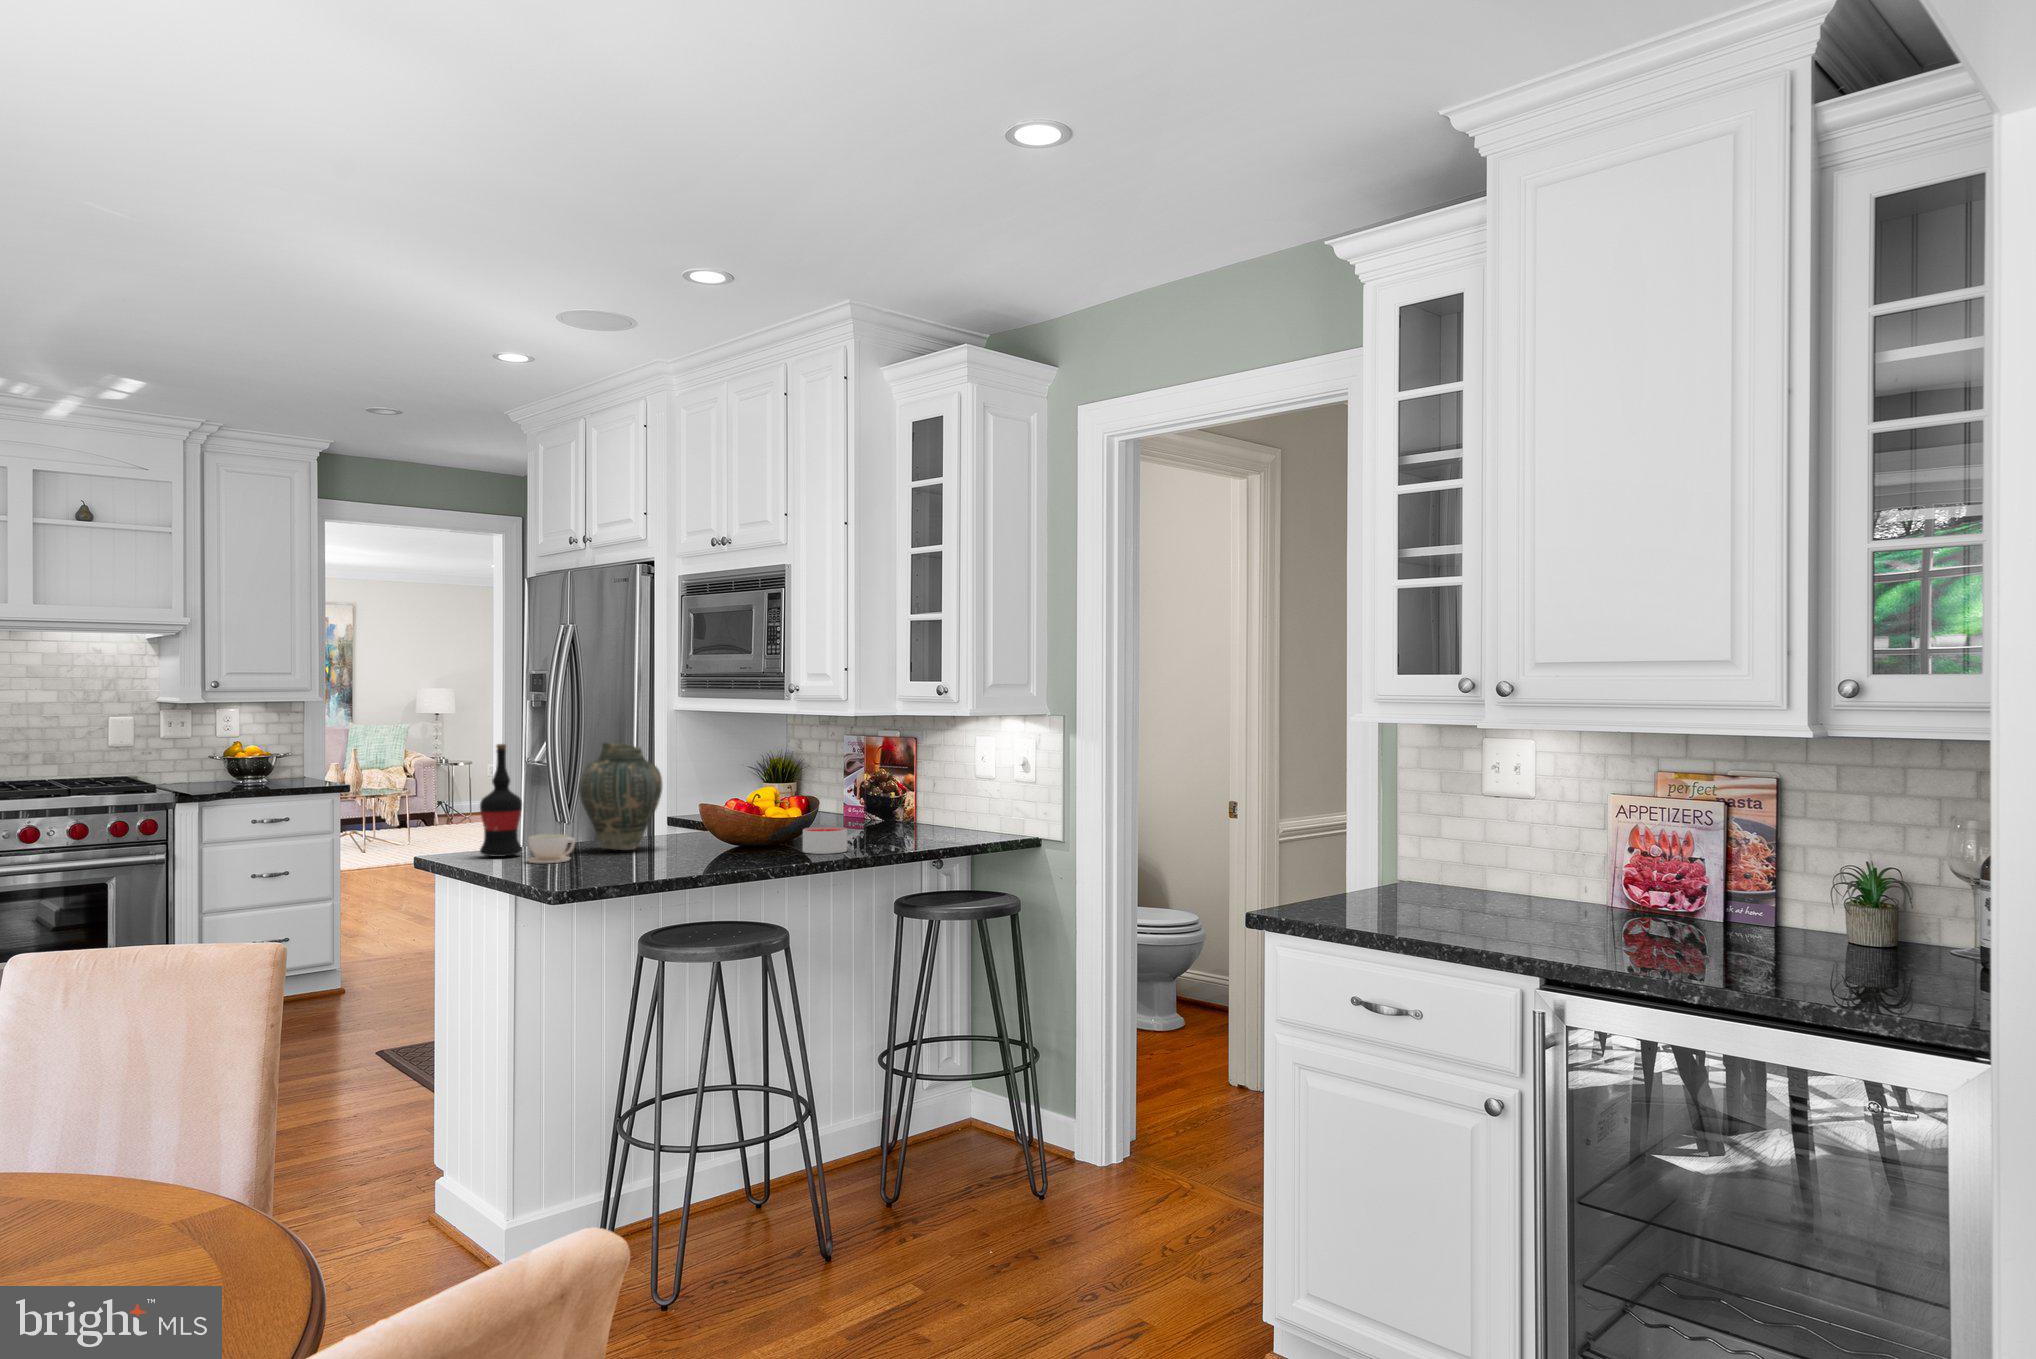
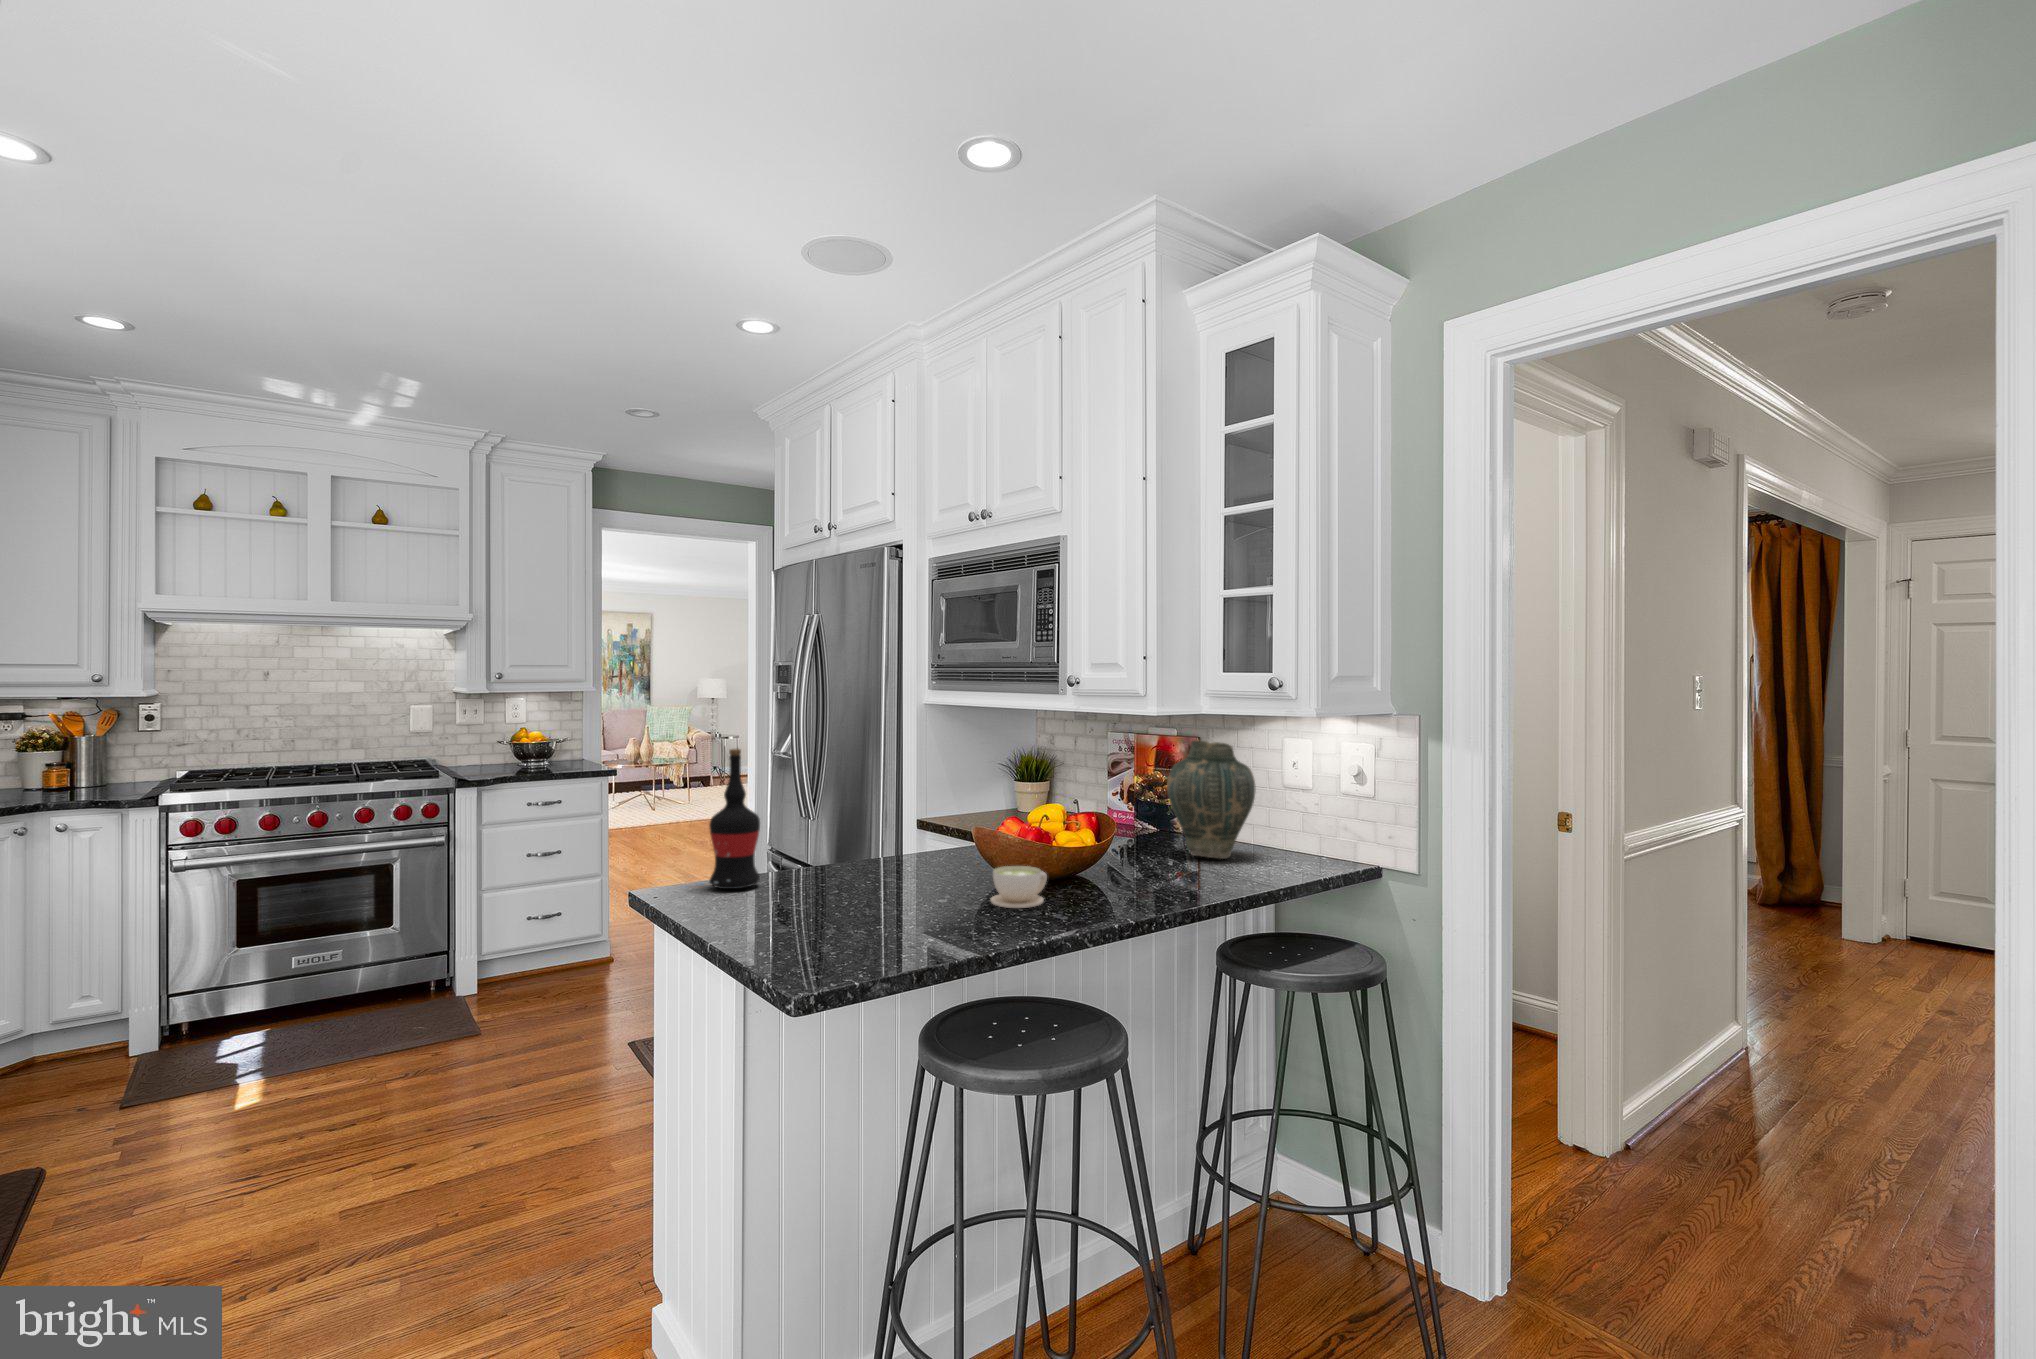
vase: present [579,742,662,850] -> present [1167,740,1256,859]
candle: present [803,827,847,854] -> none [1103,855,1159,894]
coffee cup: present [527,834,575,864] -> present [991,866,1047,908]

